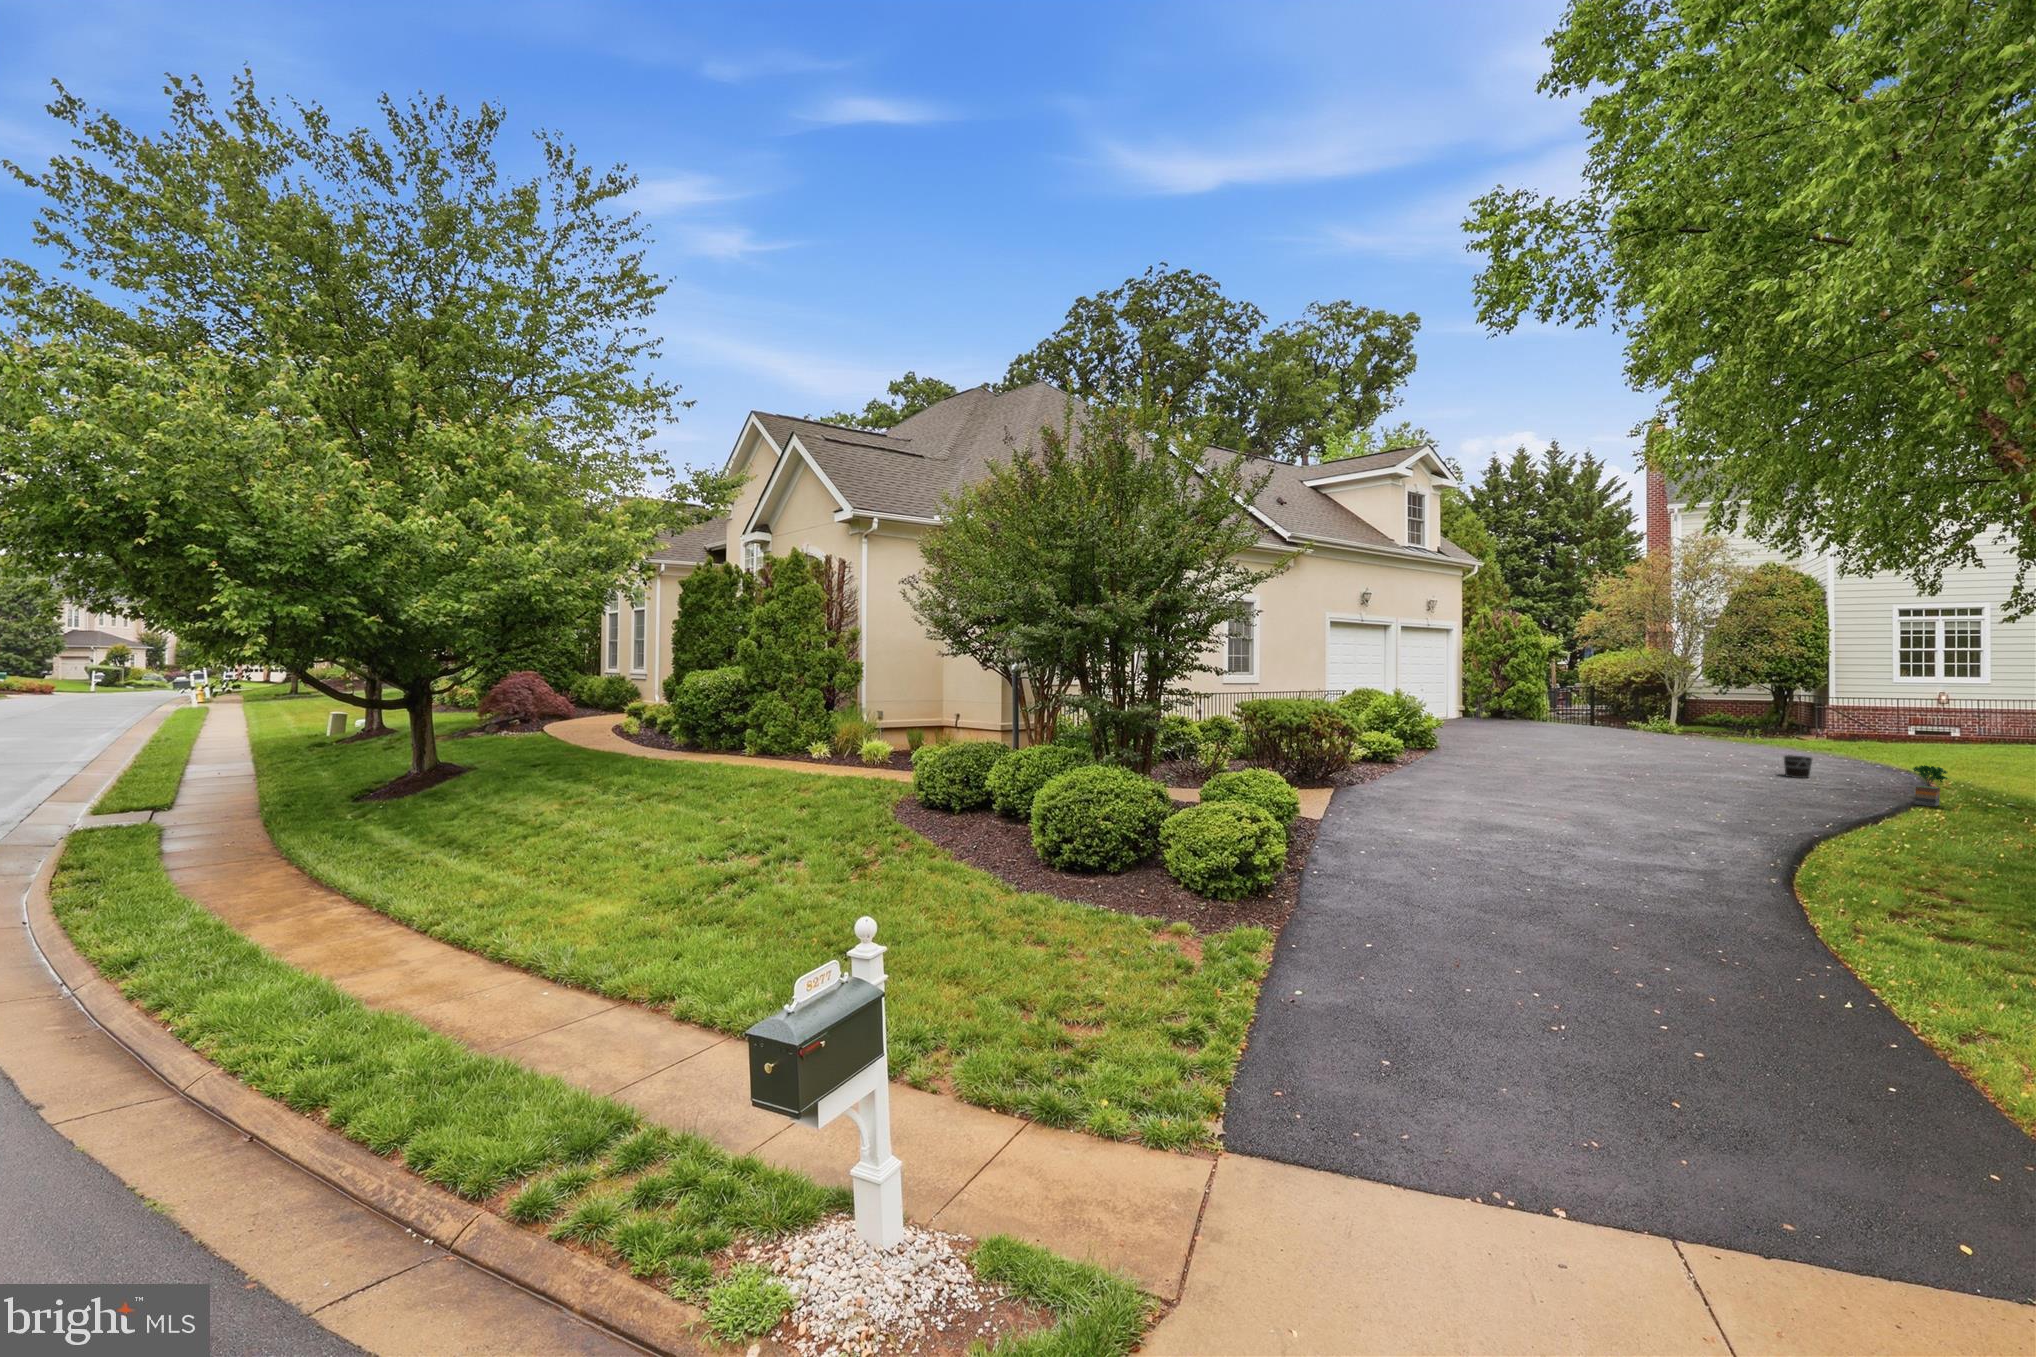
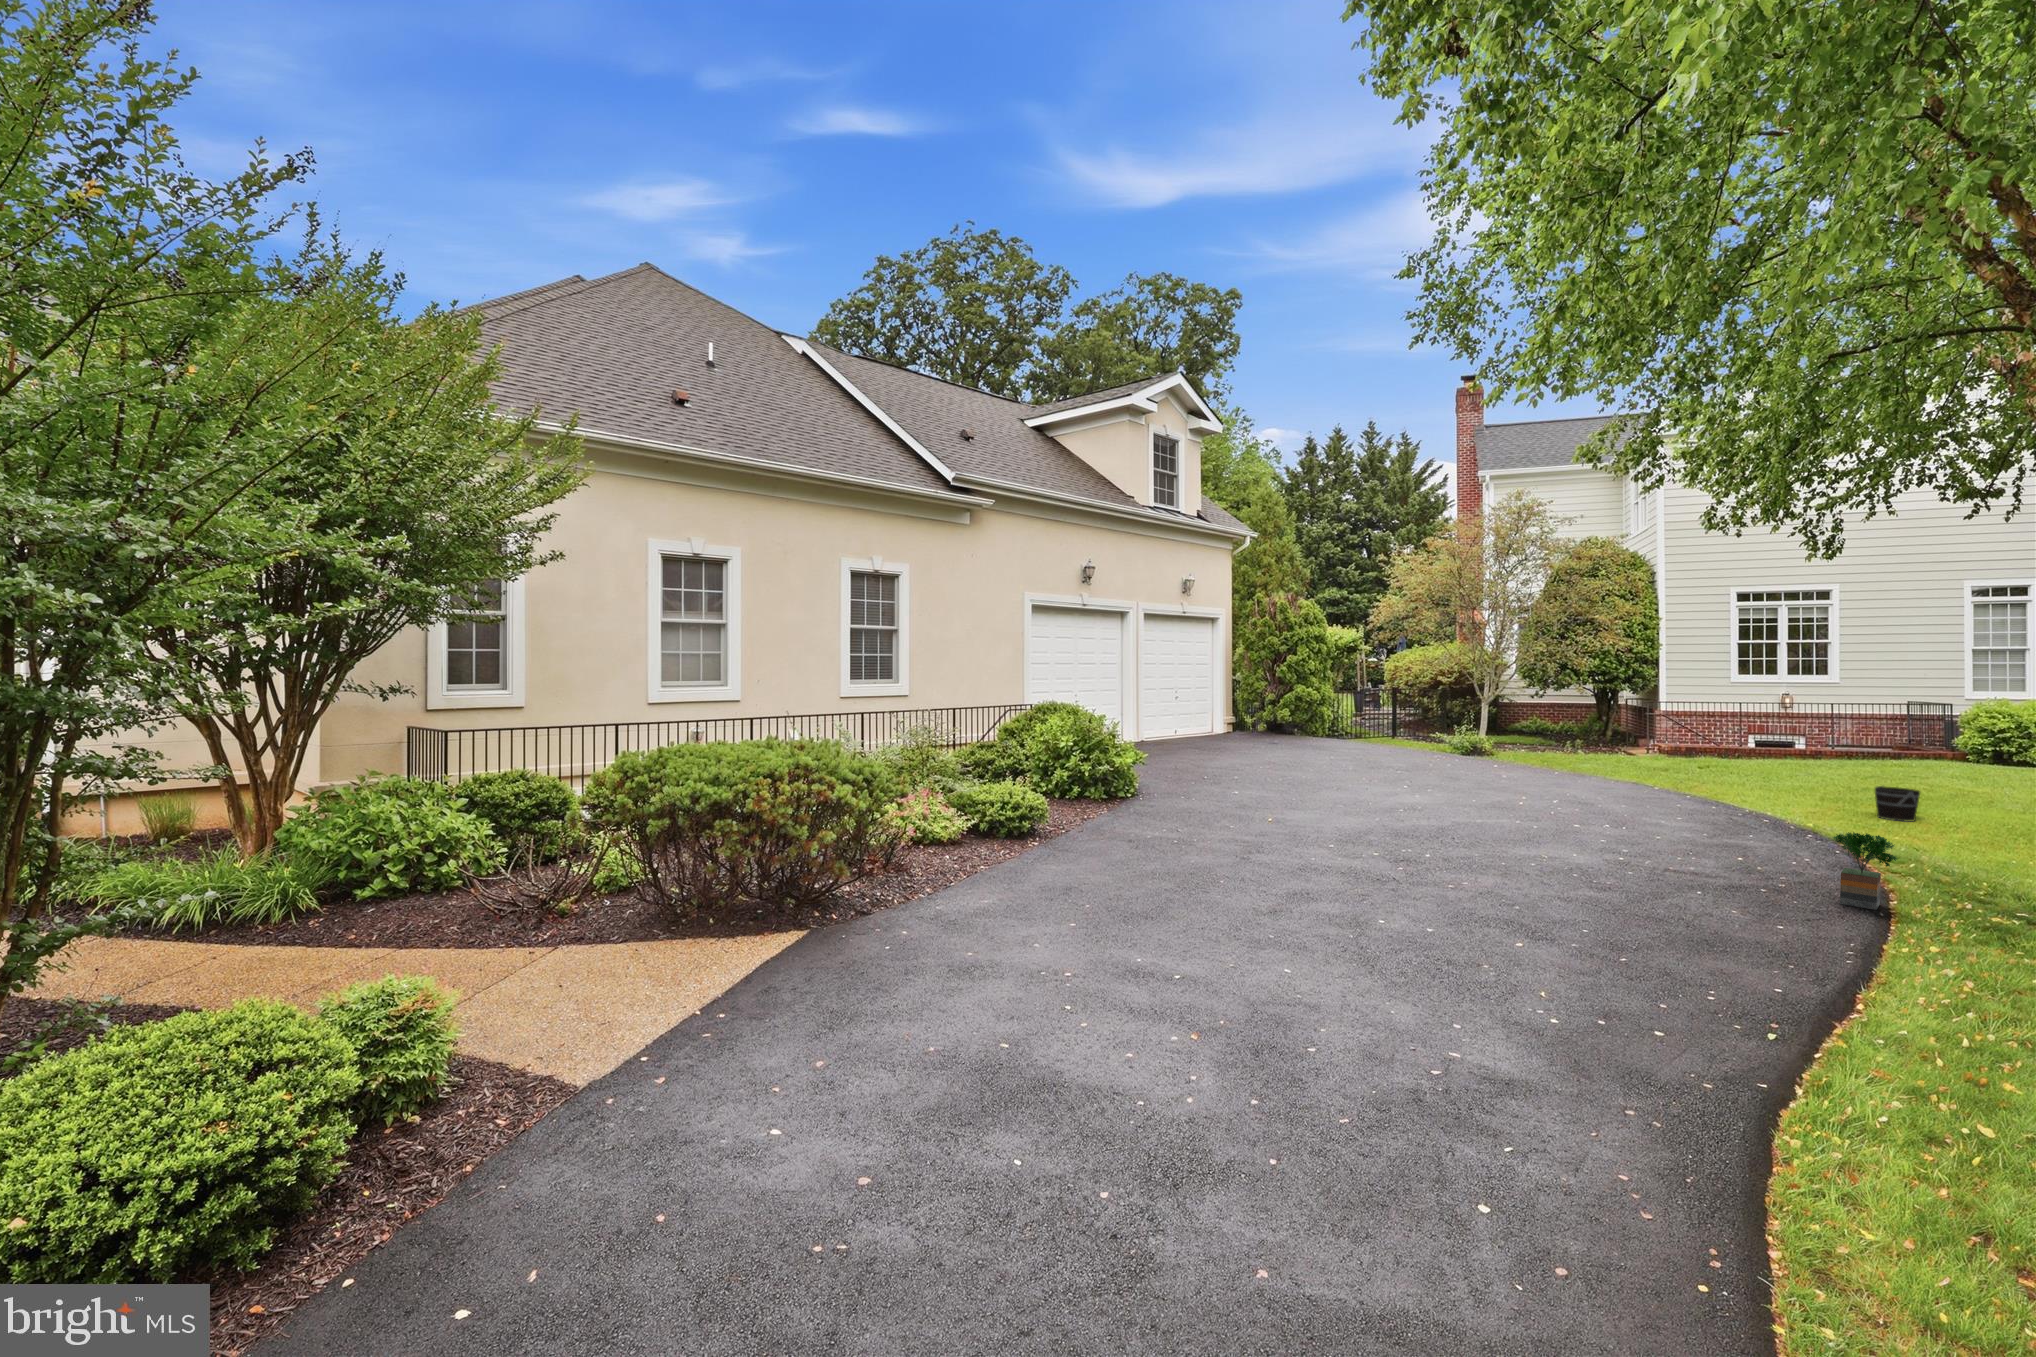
bucket: present [1784,755,1812,778] -> present [1875,786,1920,822]

